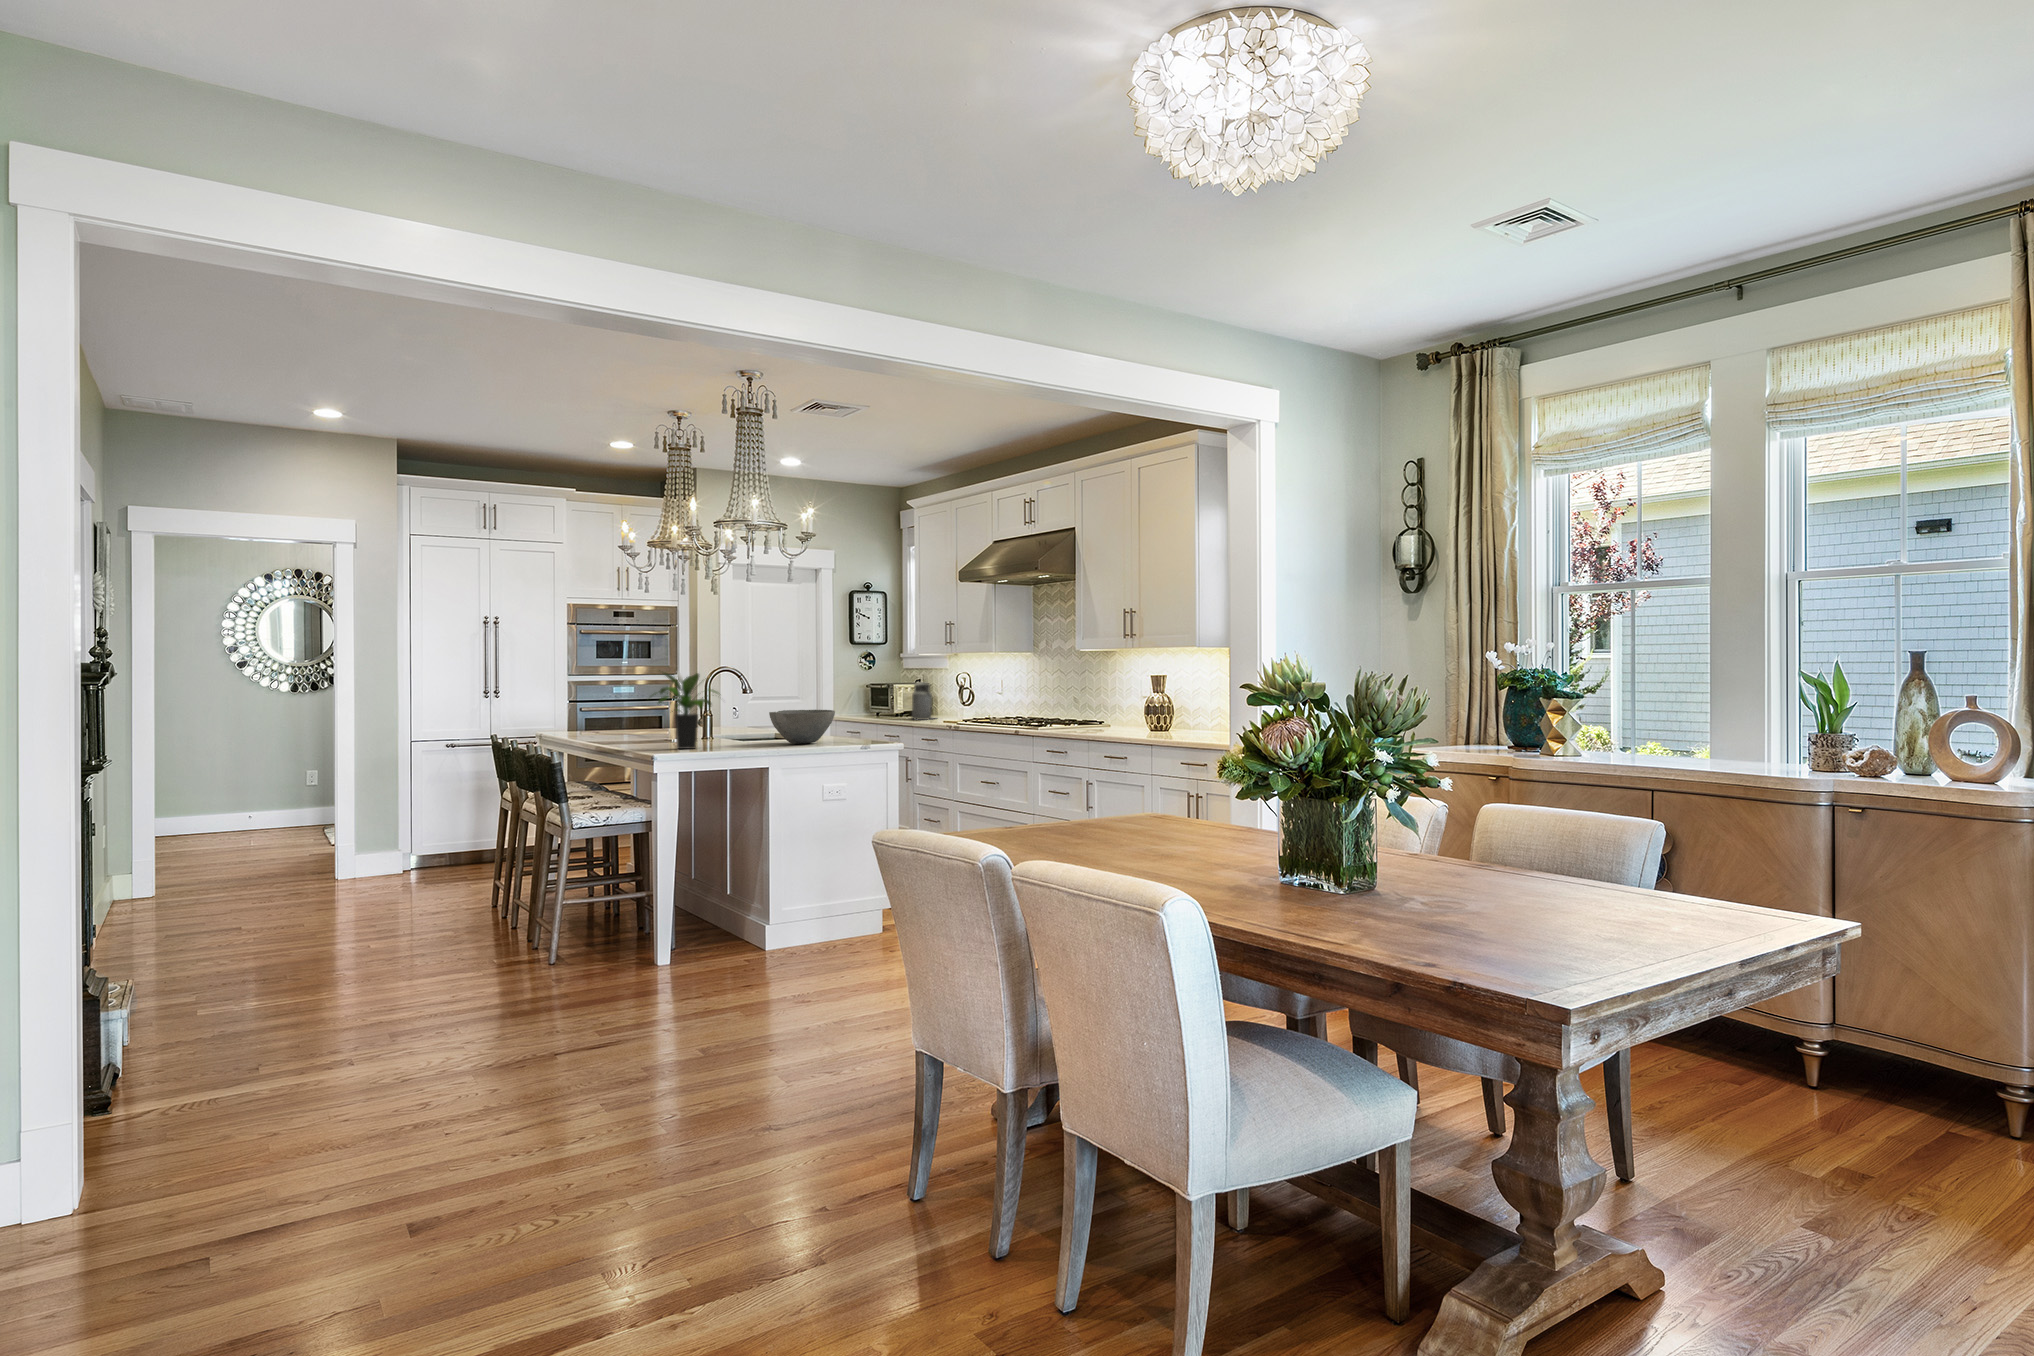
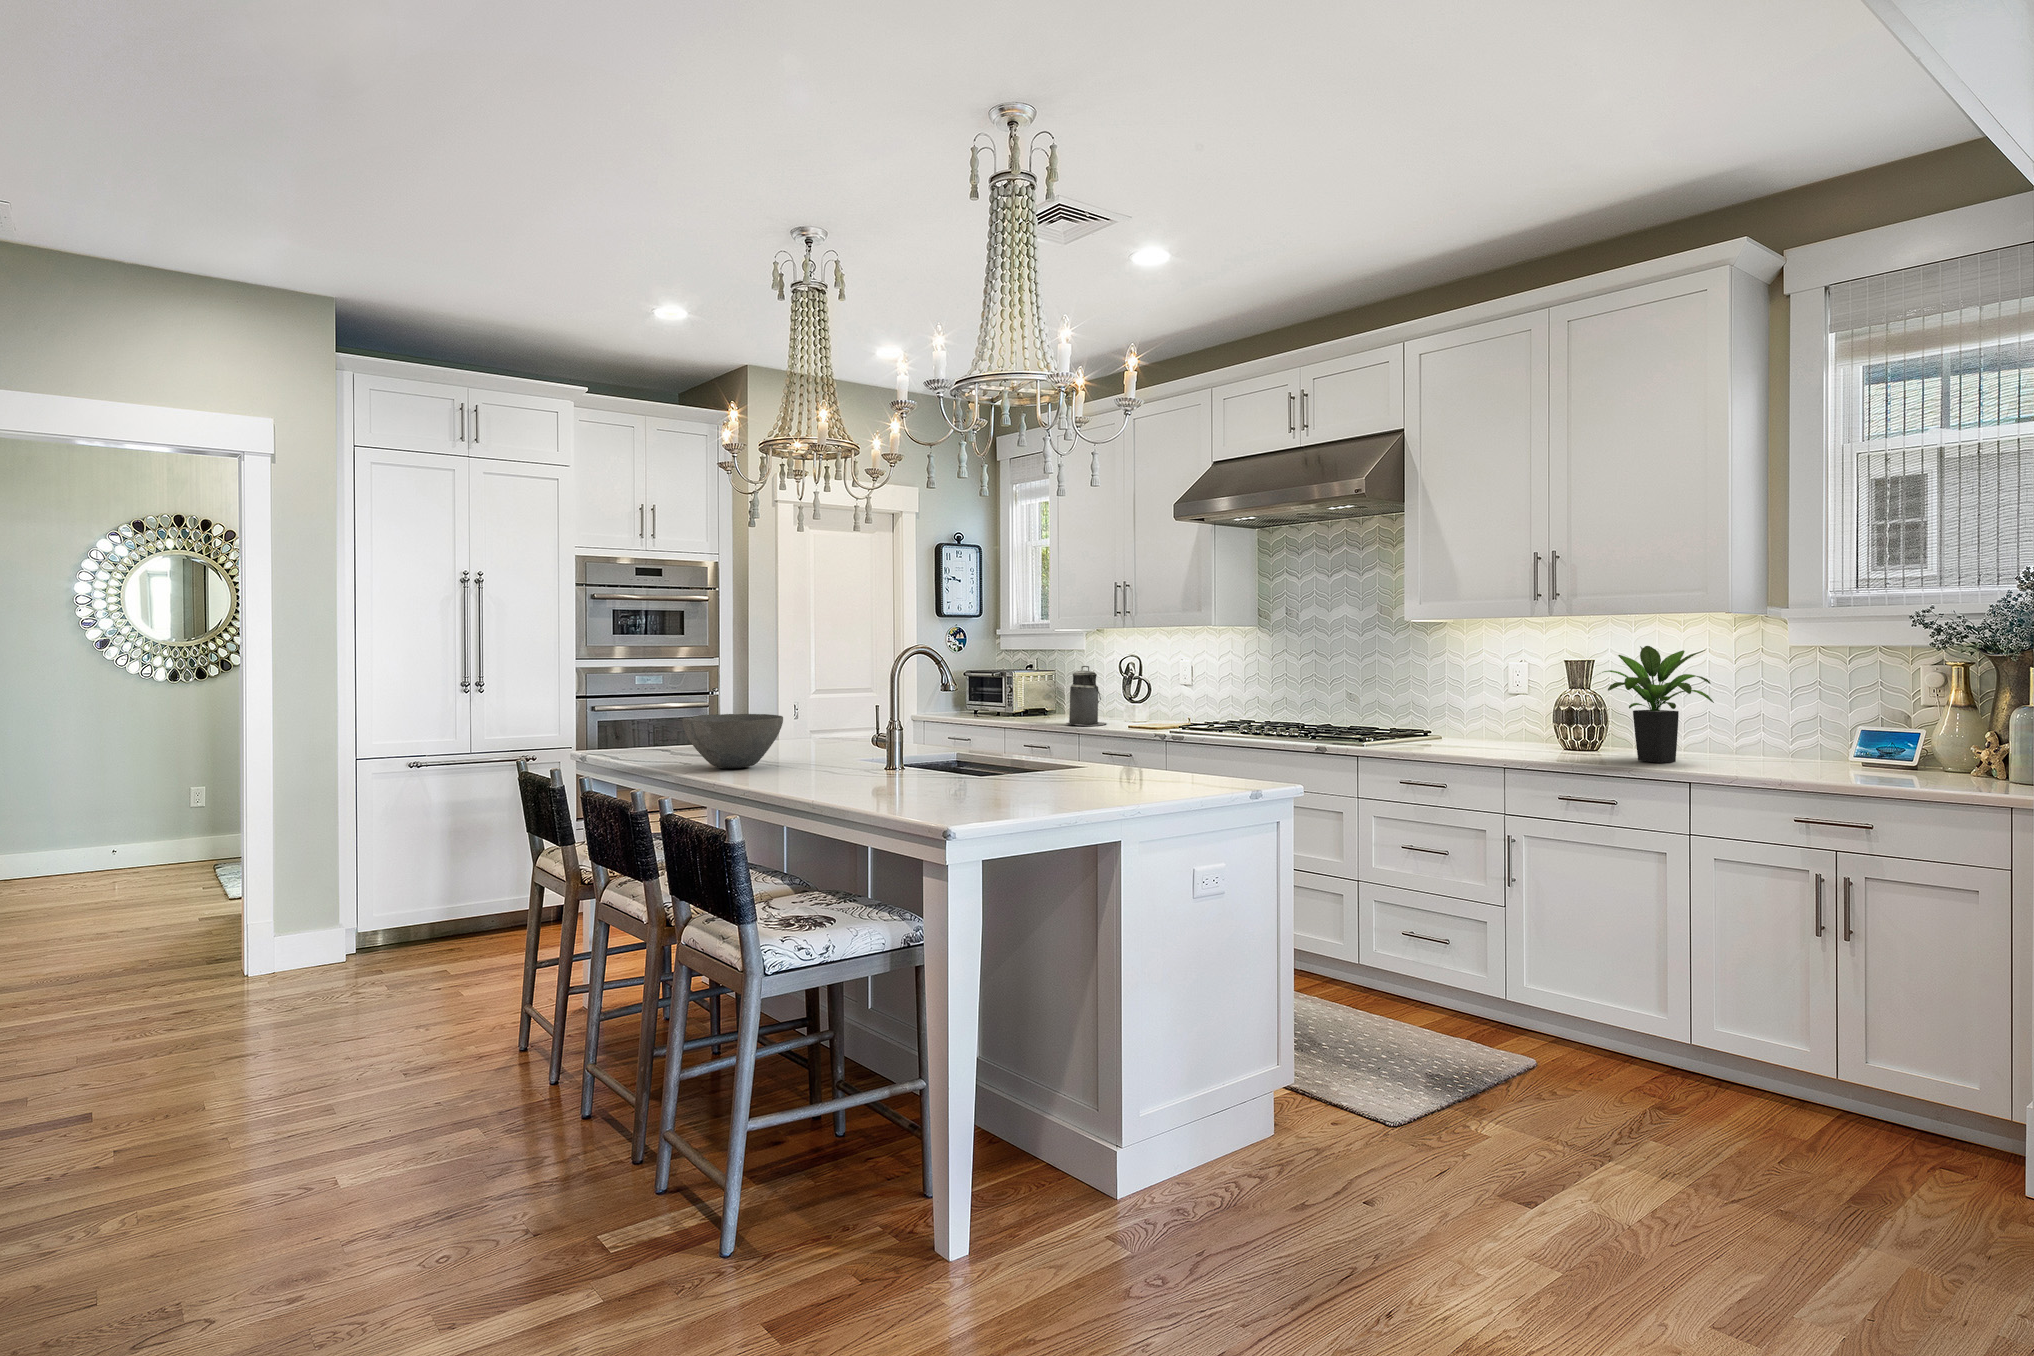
potted plant: present [658,672,717,749] -> present [1590,646,1714,763]
bowl: present [769,710,835,744] -> present [682,714,783,768]

